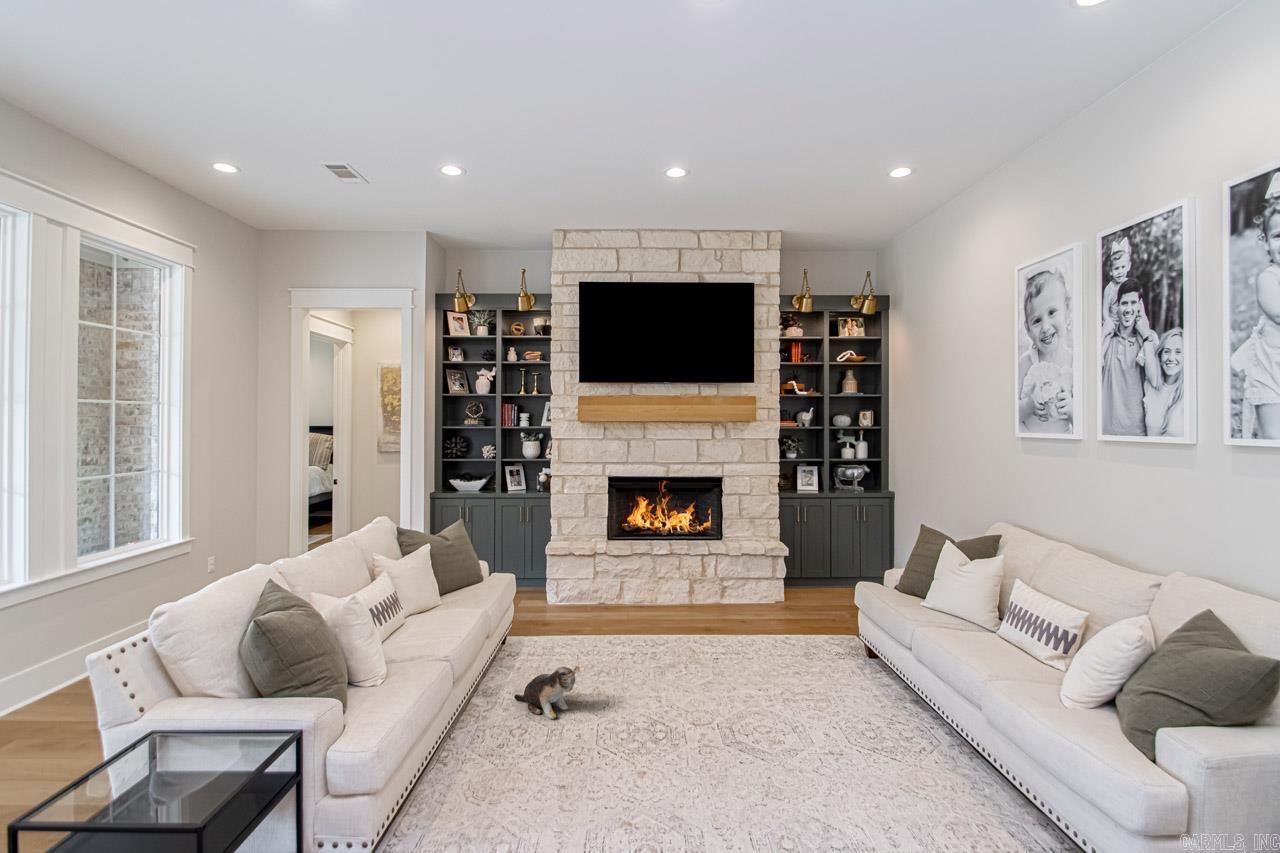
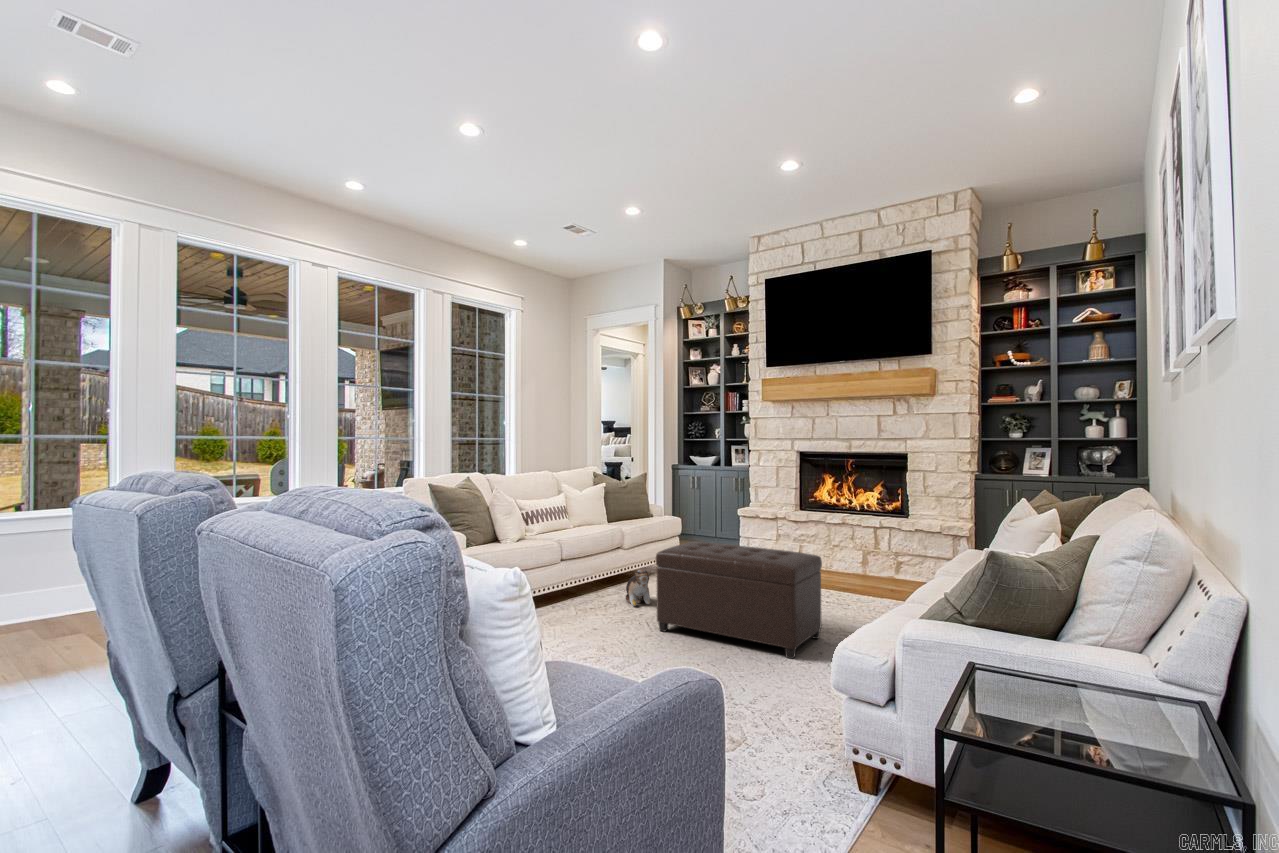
ottoman: none [631,615,822,752] -> present [656,542,822,659]

